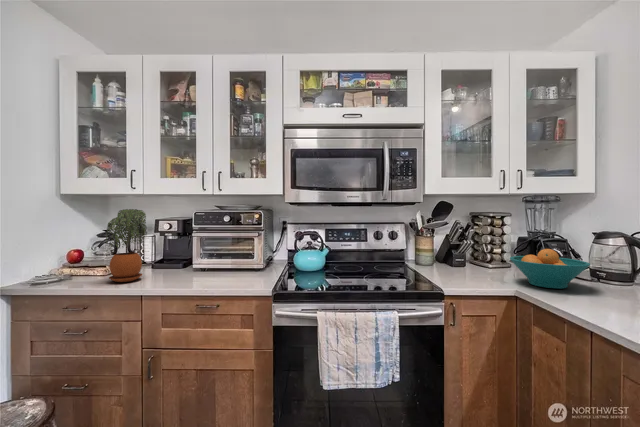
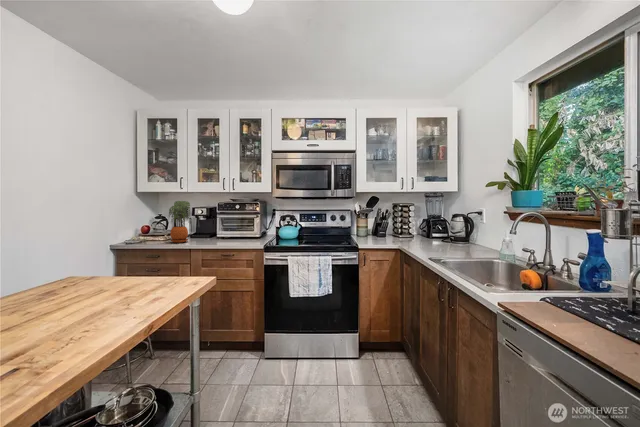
fruit bowl: present [510,249,590,289] -> none [399,223,437,244]

